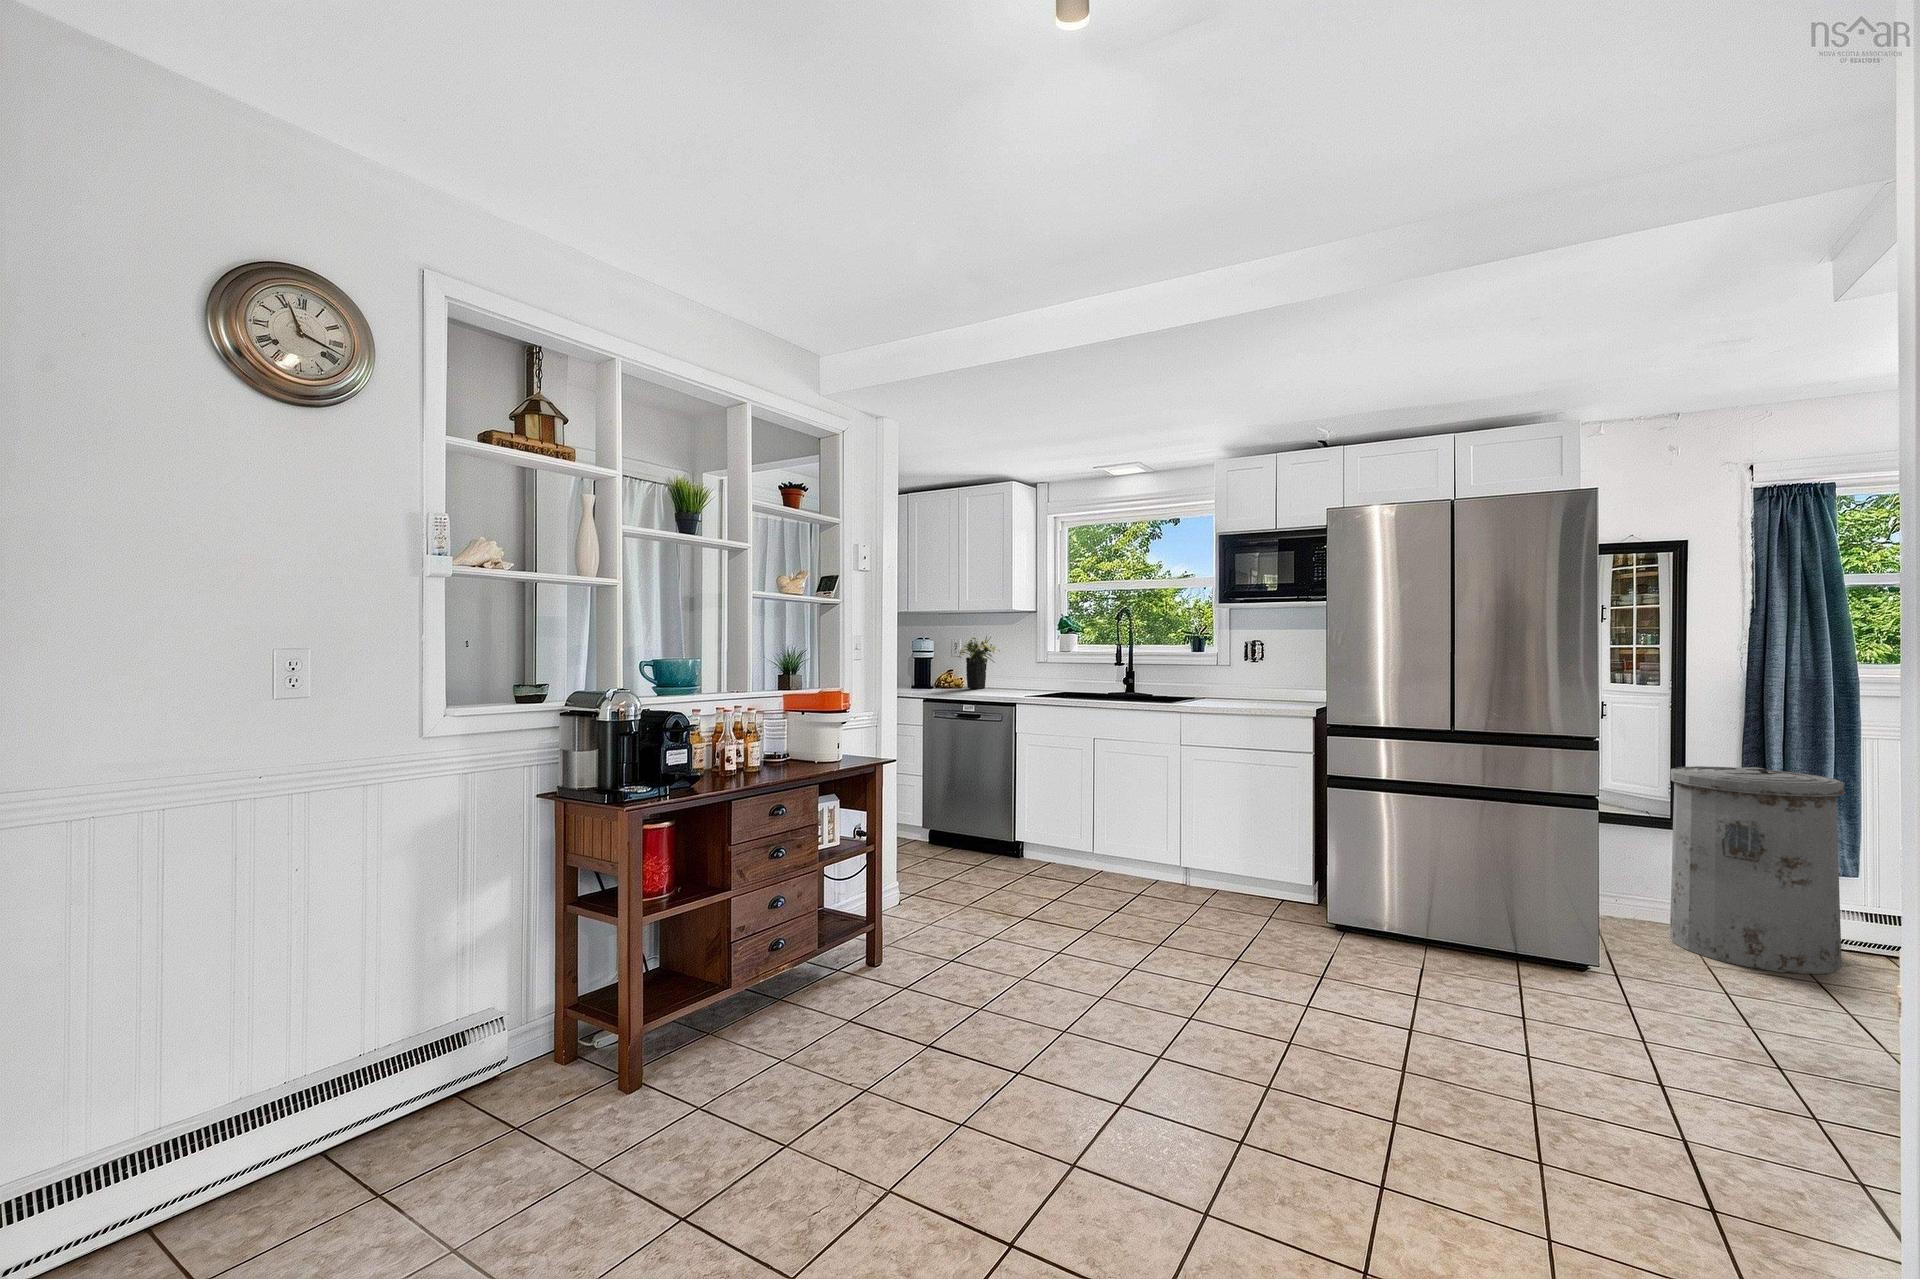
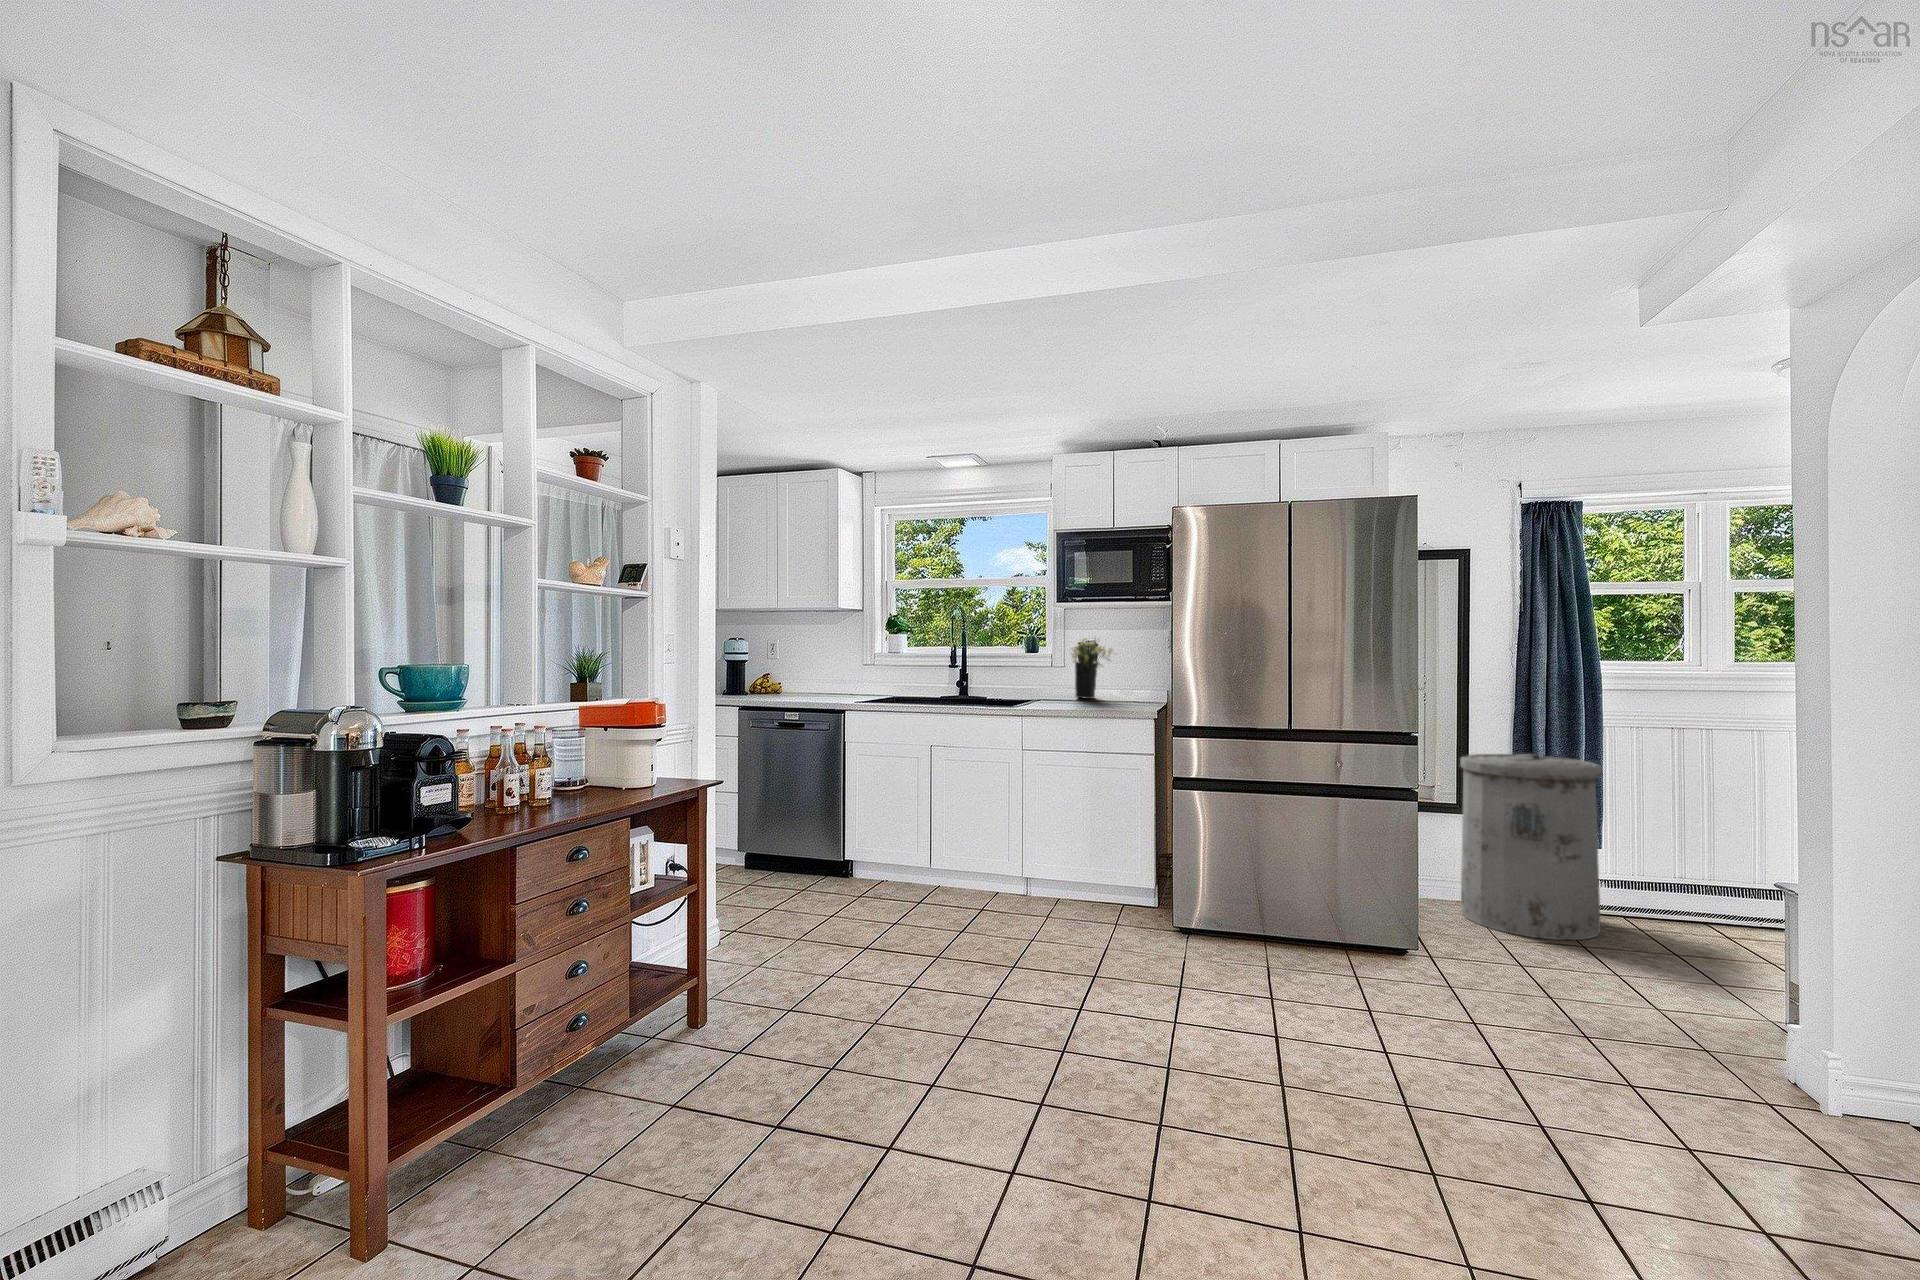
flower arrangement: present [958,636,1000,689] -> present [1071,638,1113,699]

